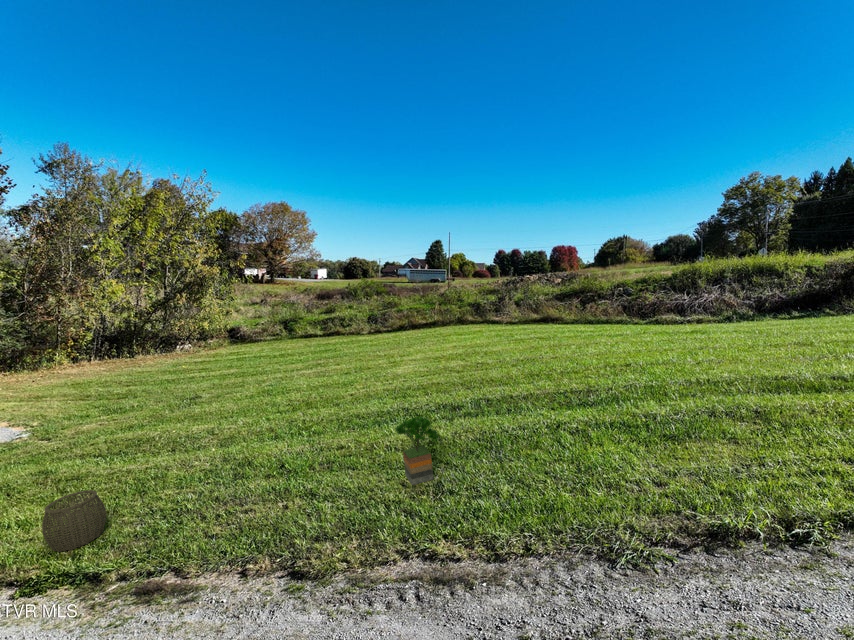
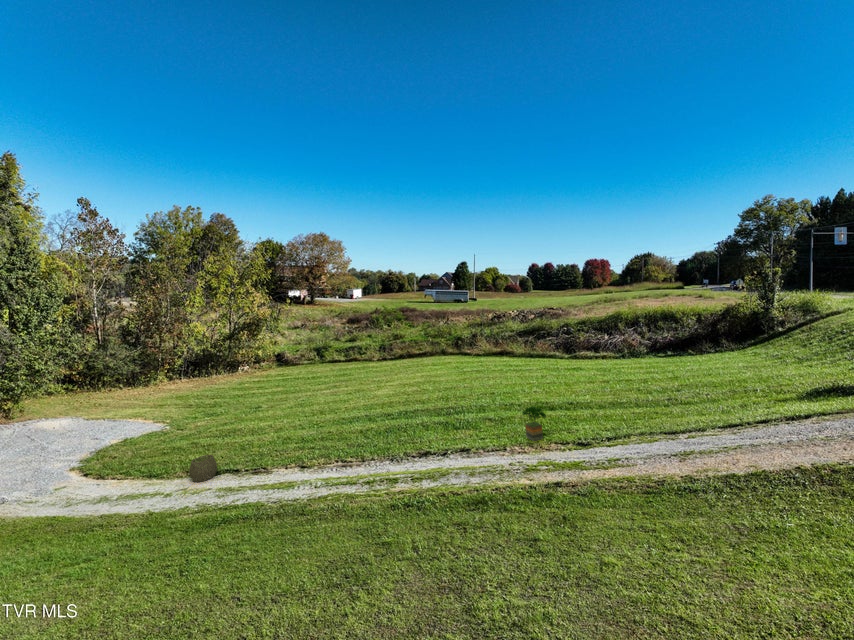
potted tree: present [395,417,439,485] -> present [522,406,546,441]

